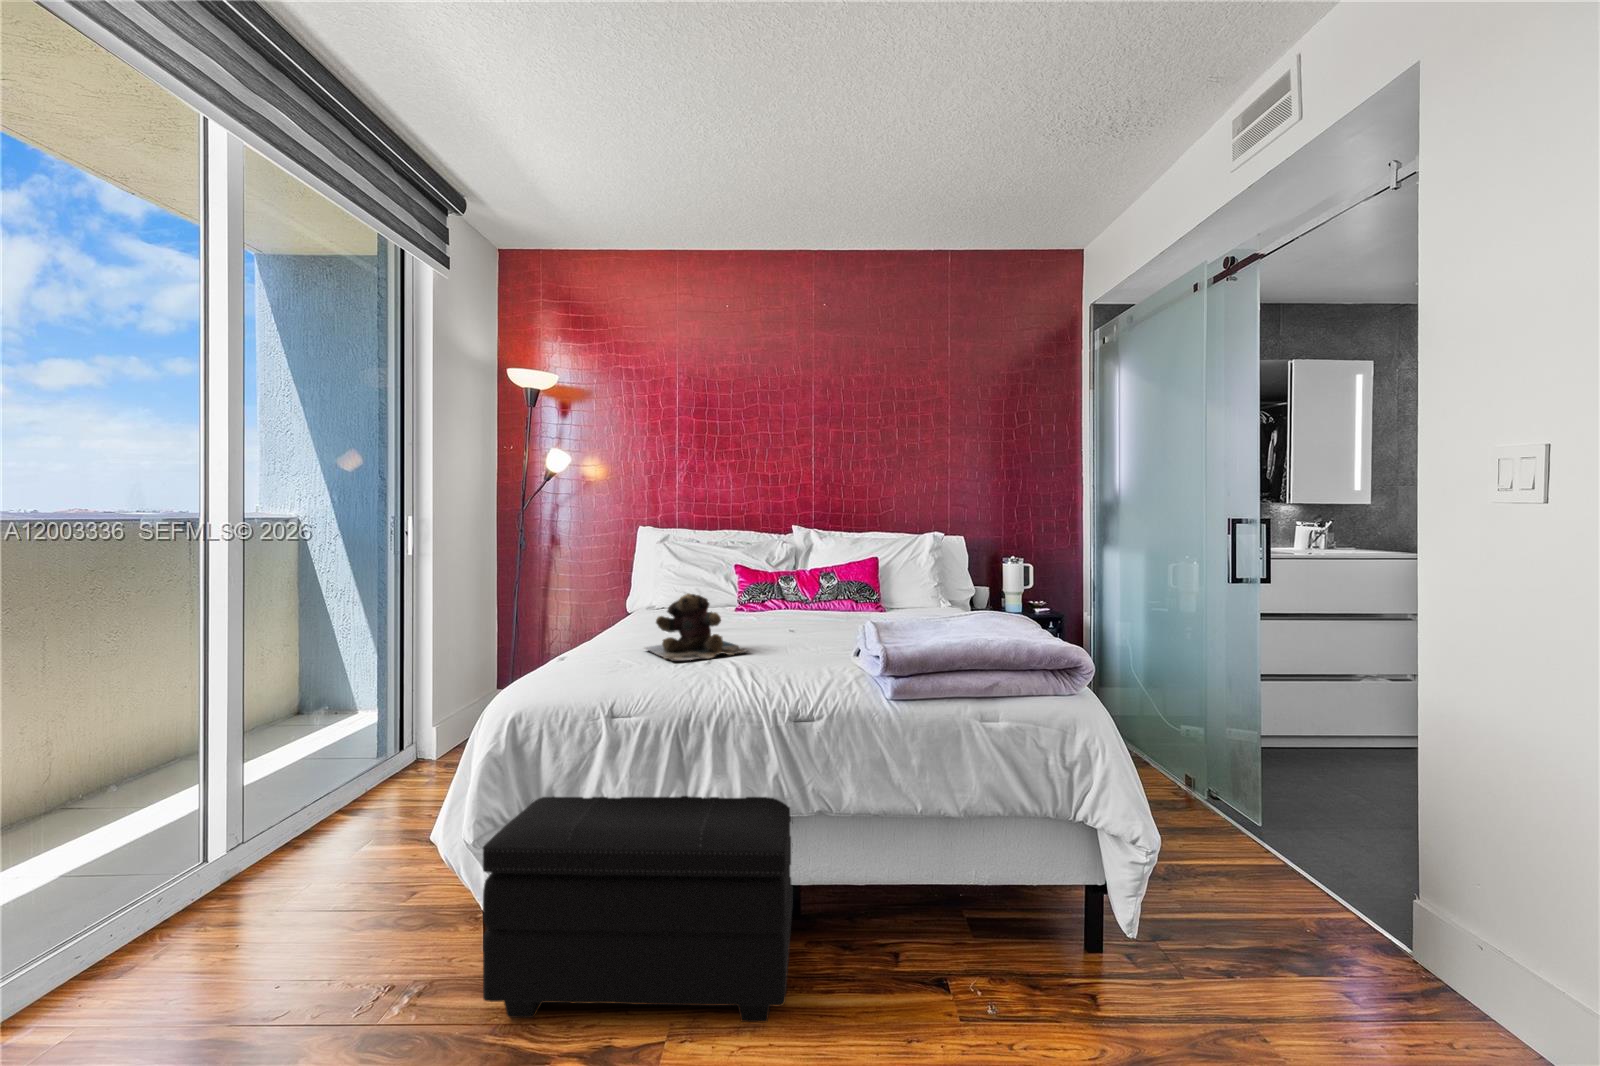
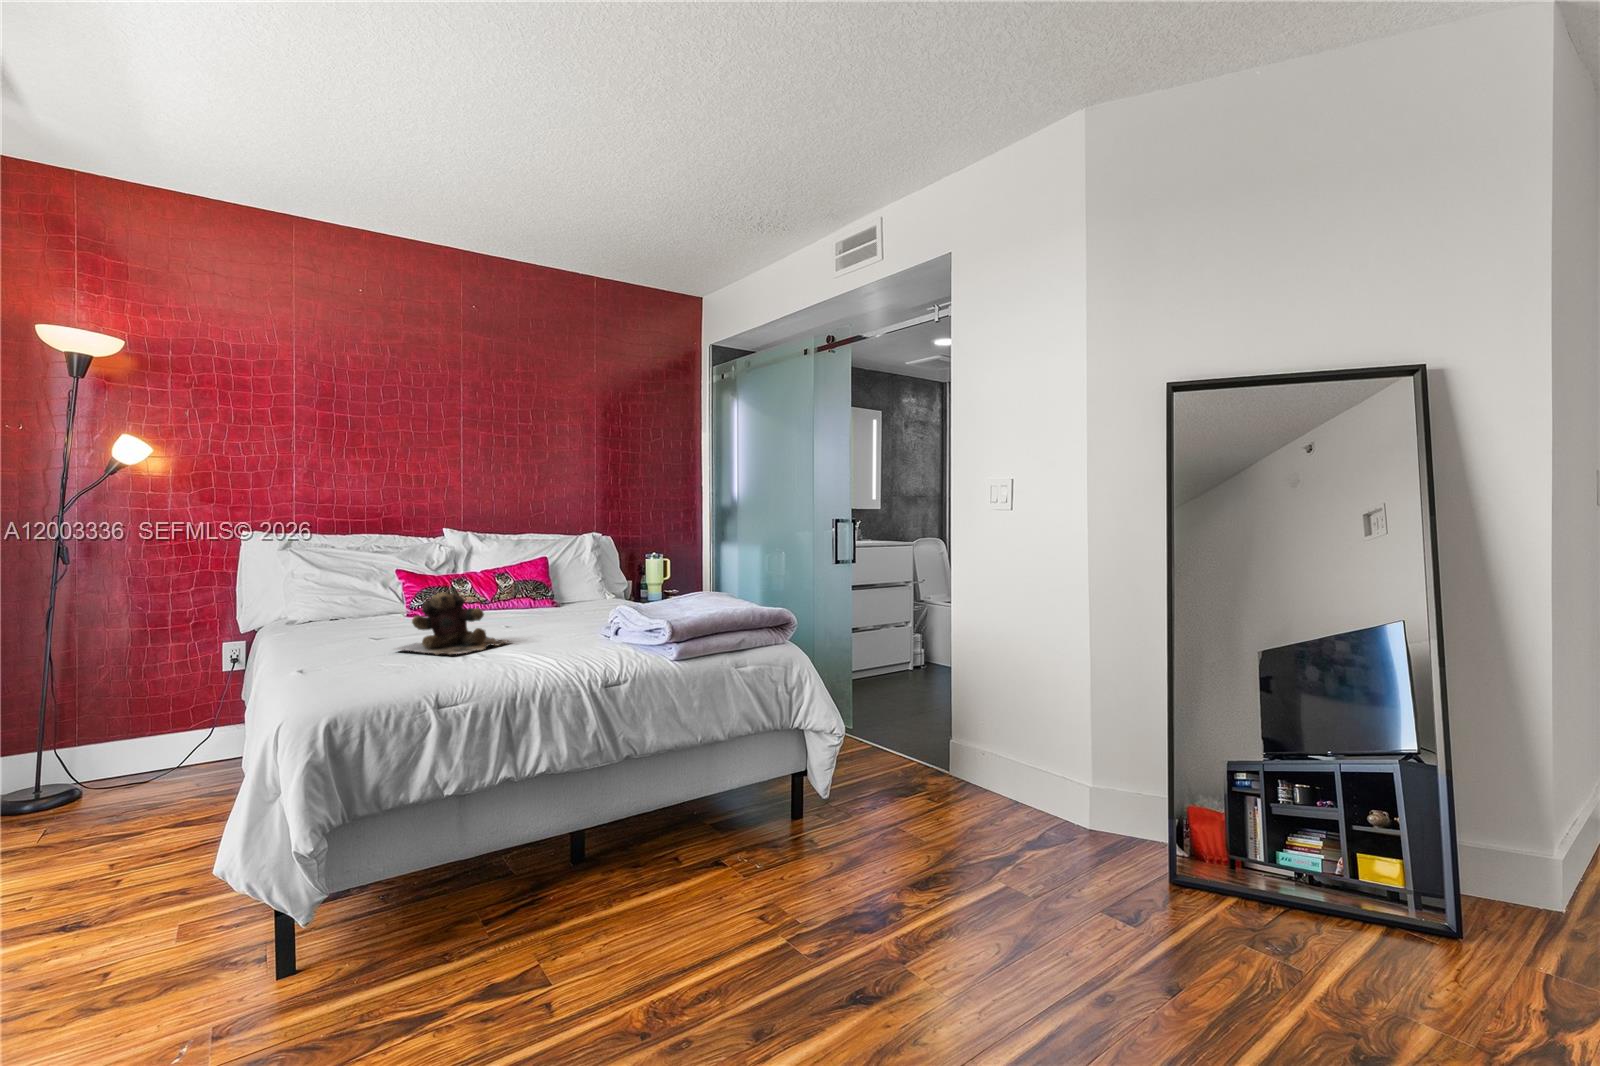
footstool: present [483,796,793,1023] -> none [339,743,637,1006]

